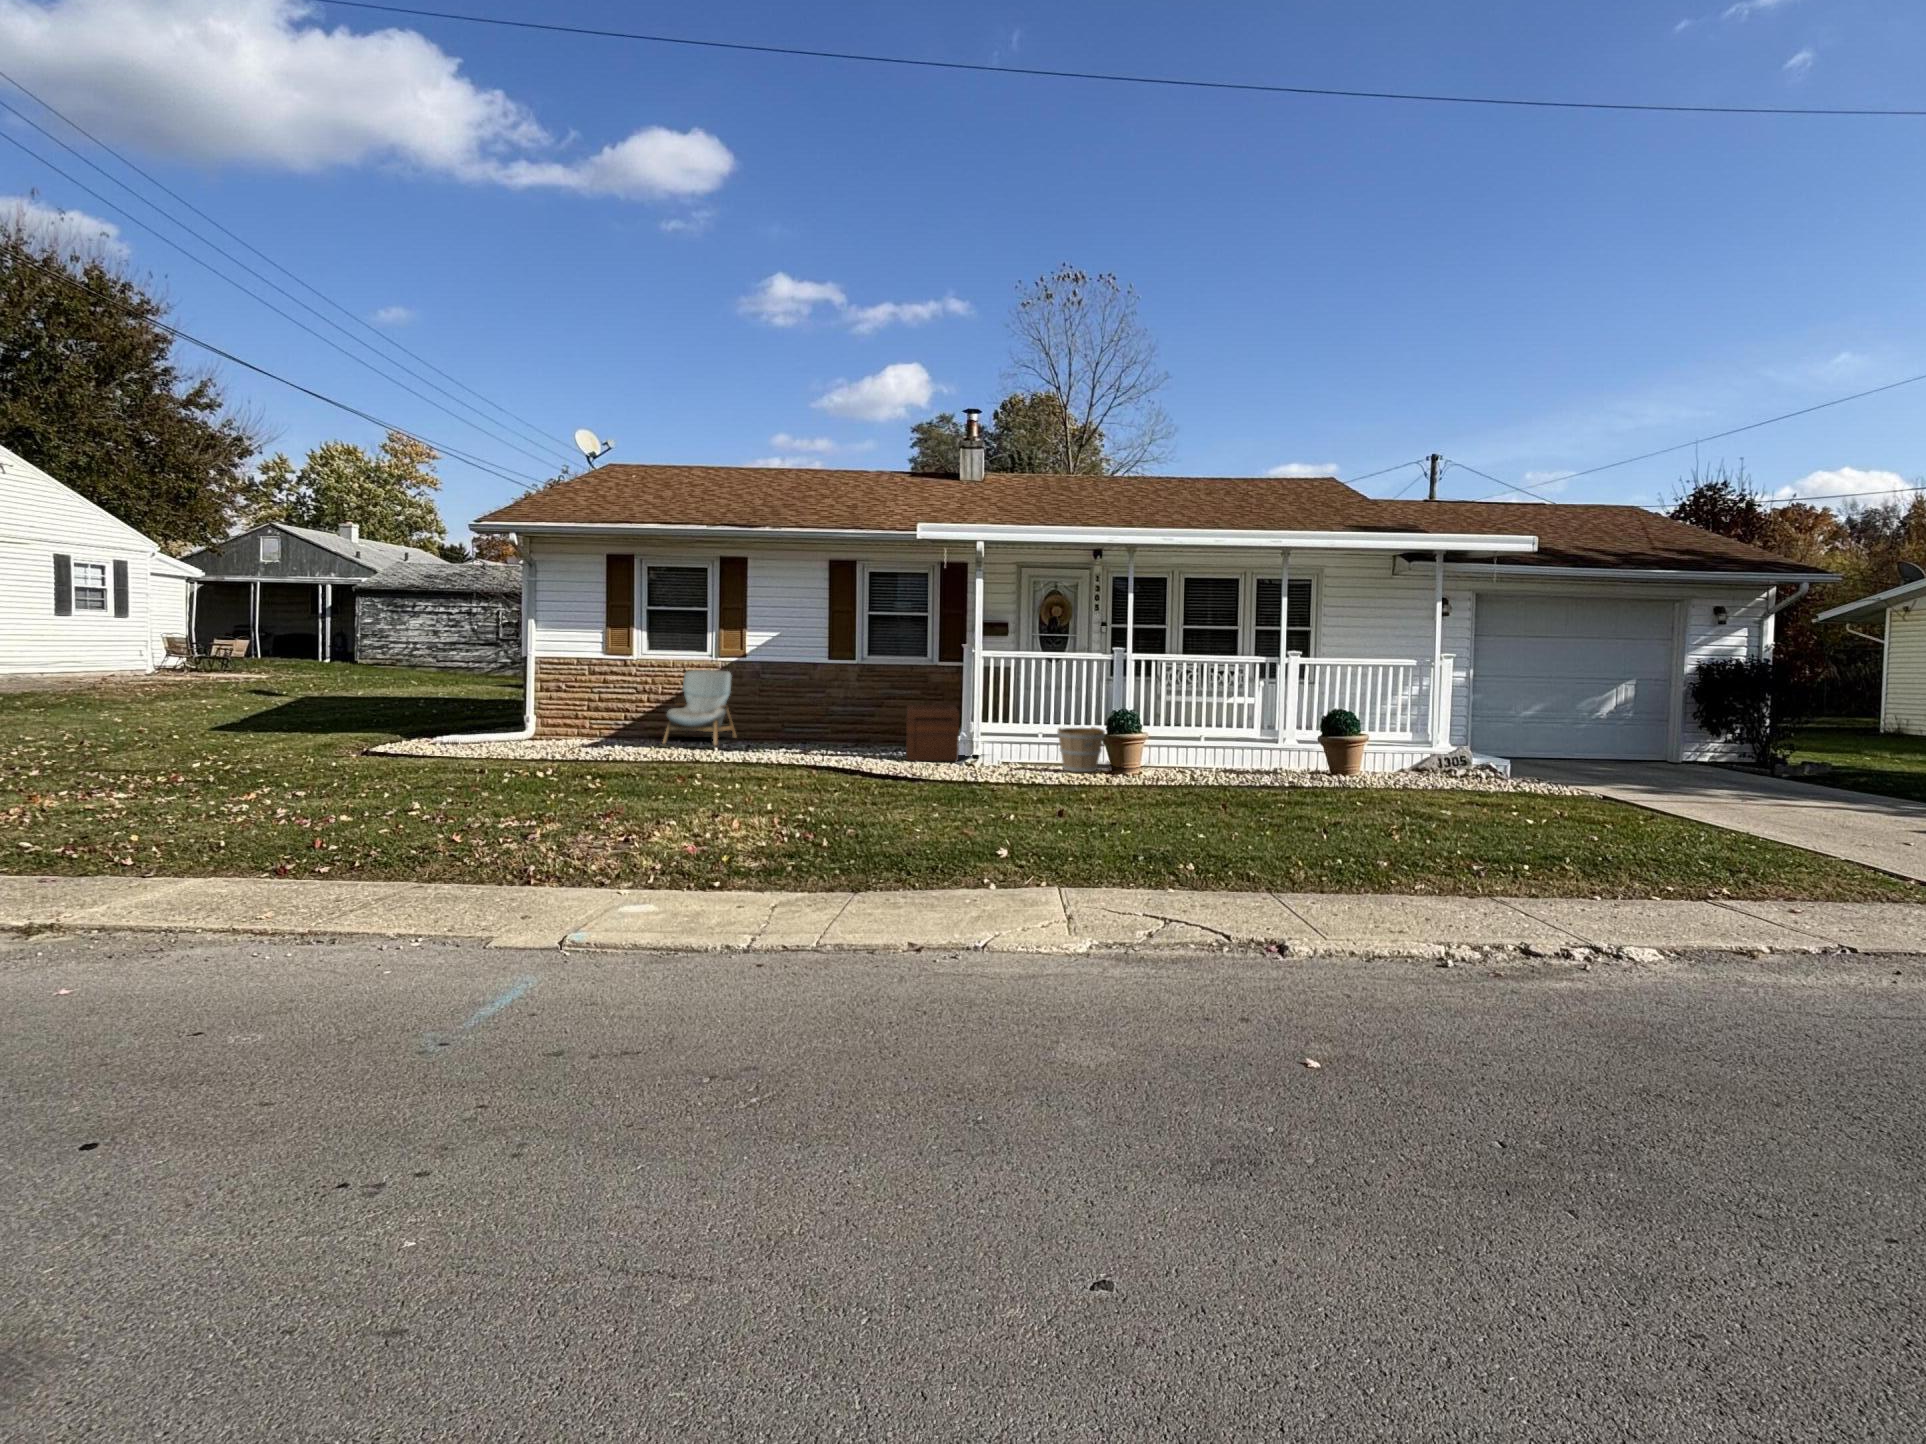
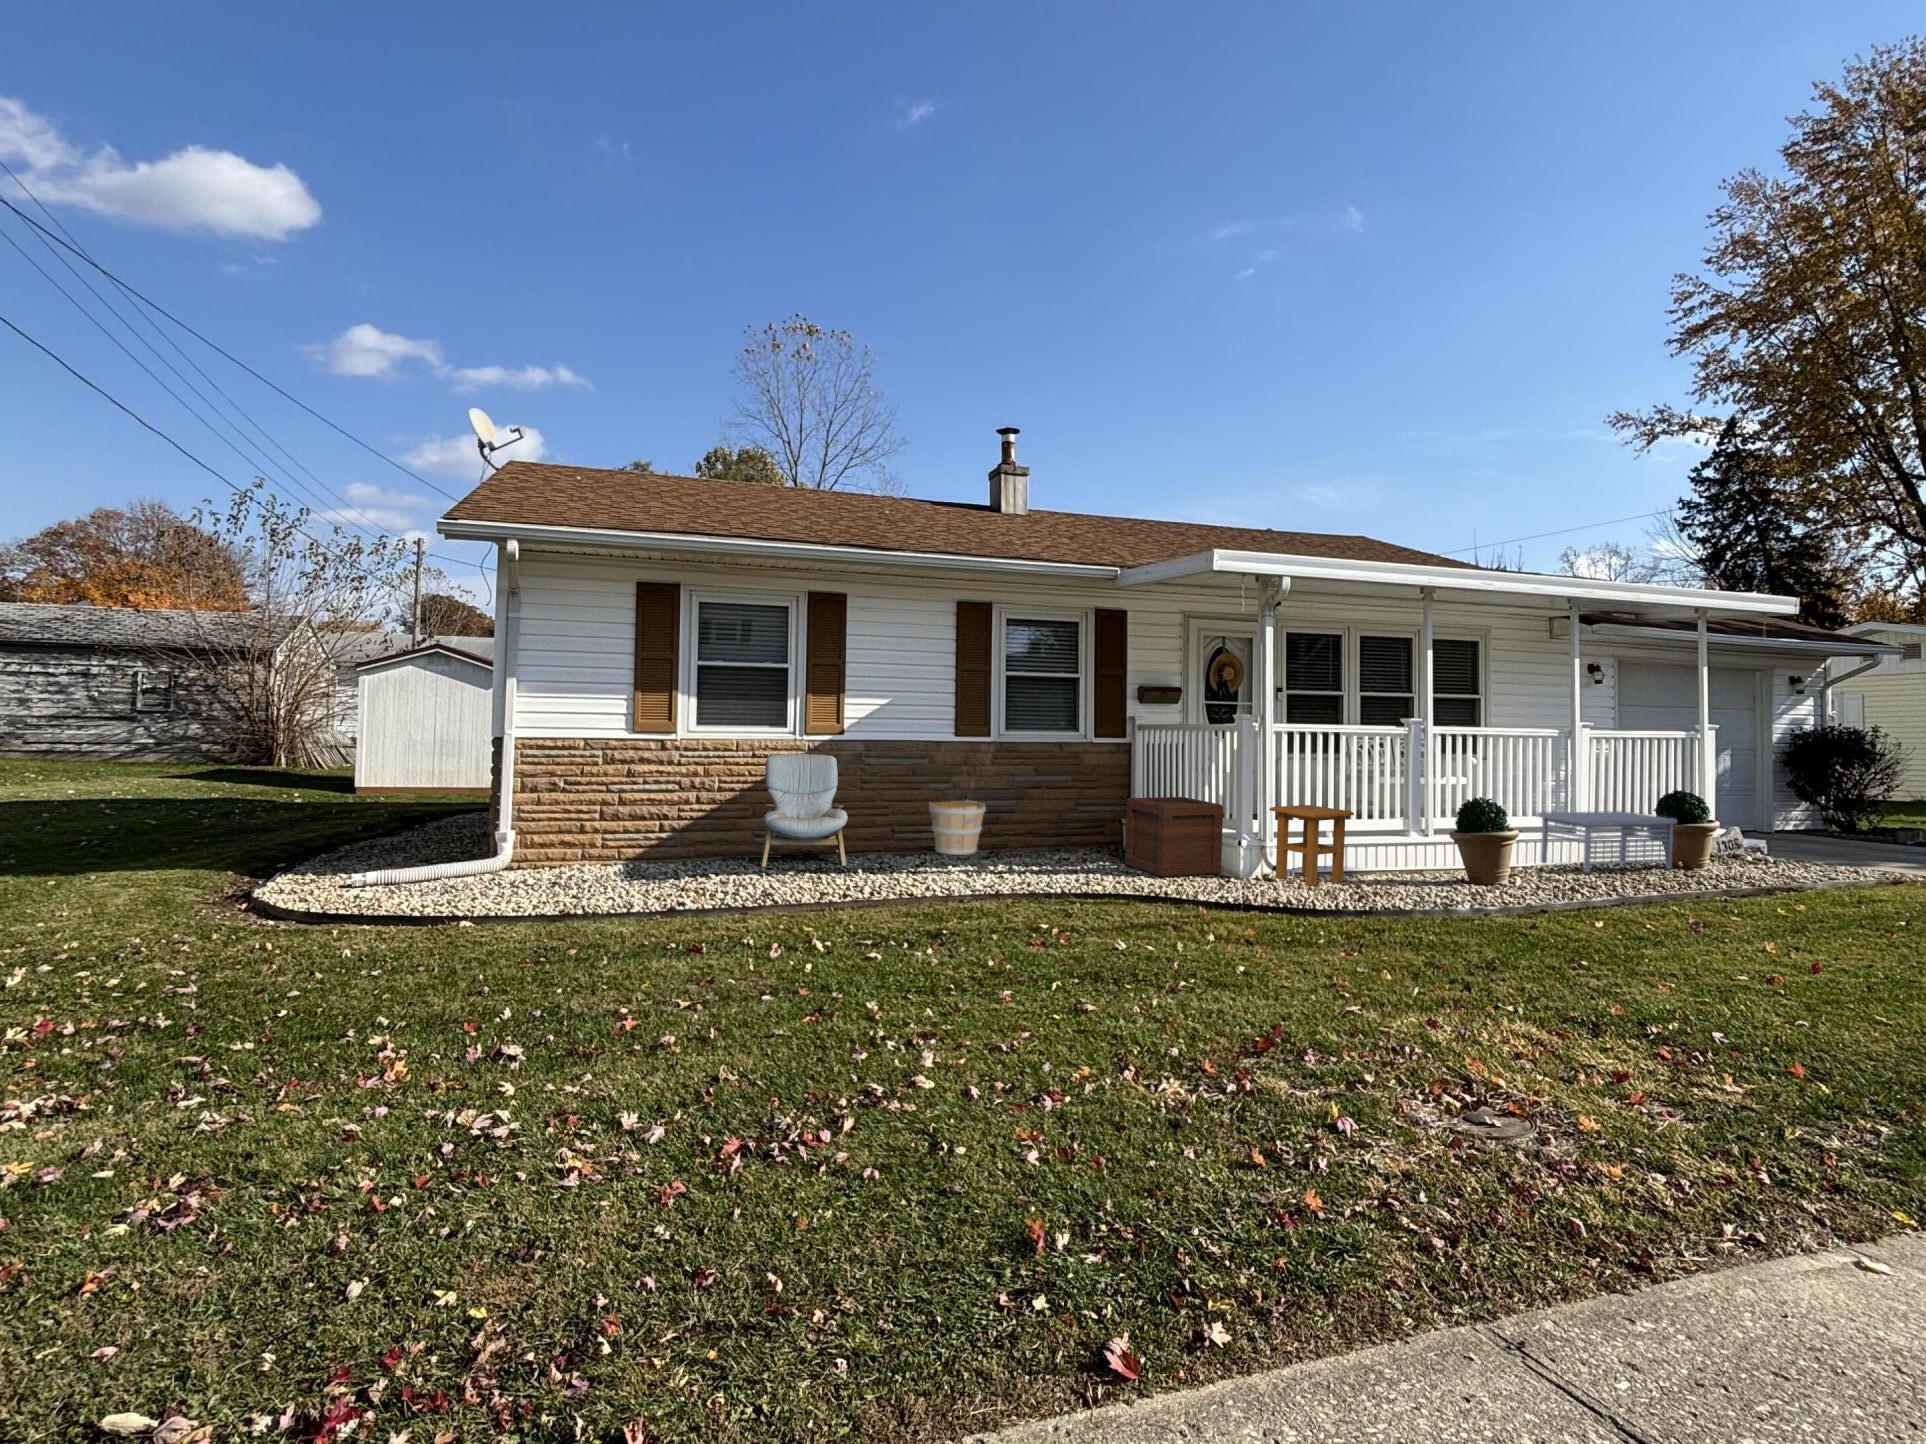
side table: none [987,713,1041,772] -> present [1269,805,1354,886]
storage bench: none [1251,726,1365,776] -> present [1537,811,1677,873]
wooden bucket: present [1057,727,1105,772] -> present [929,800,986,855]

